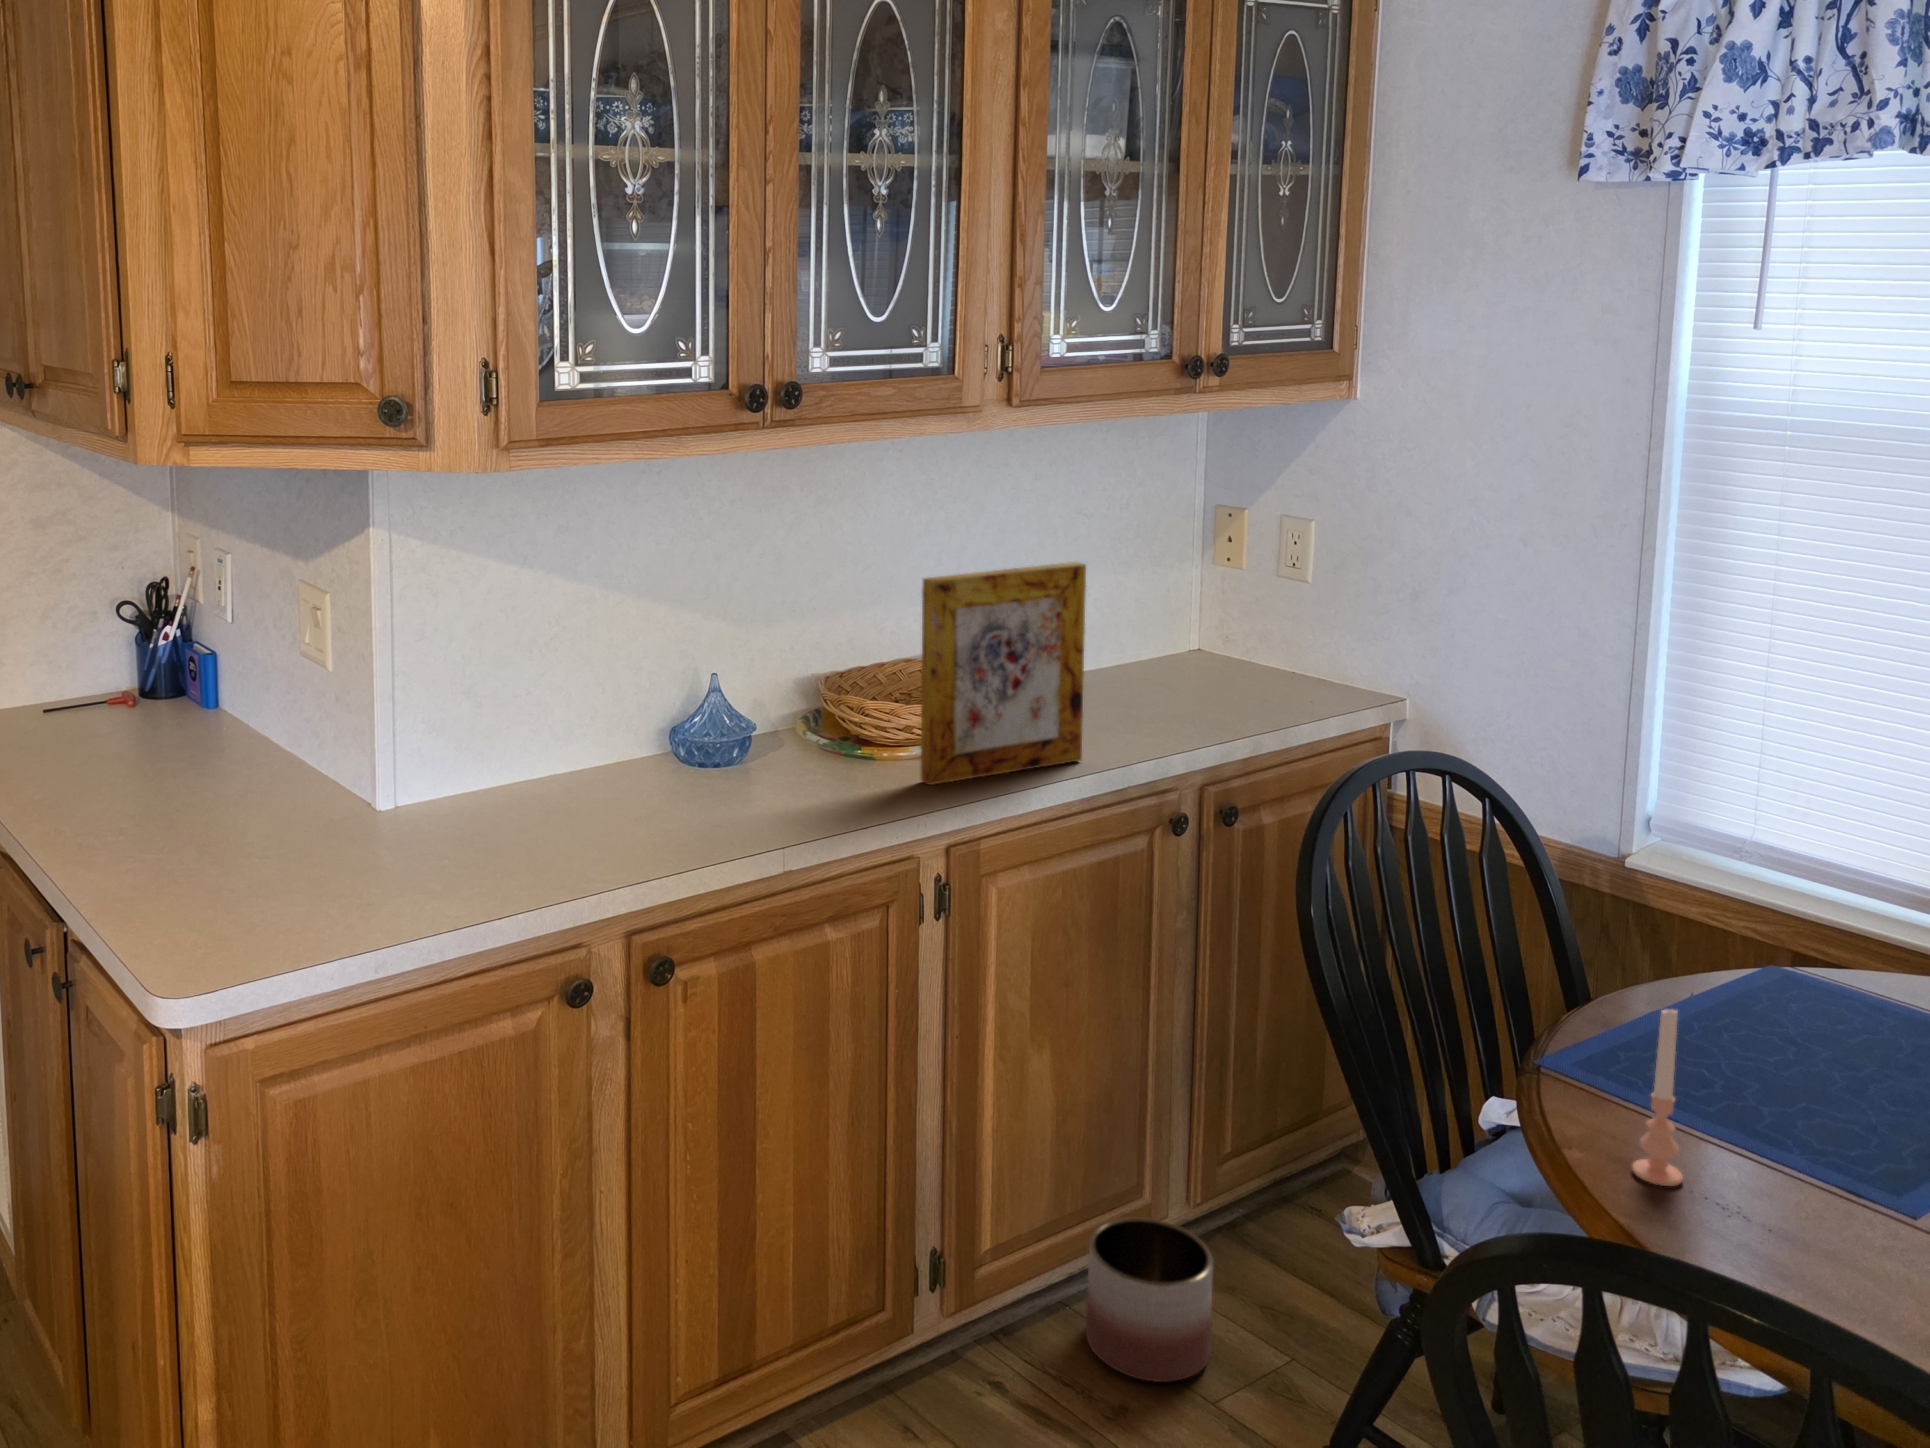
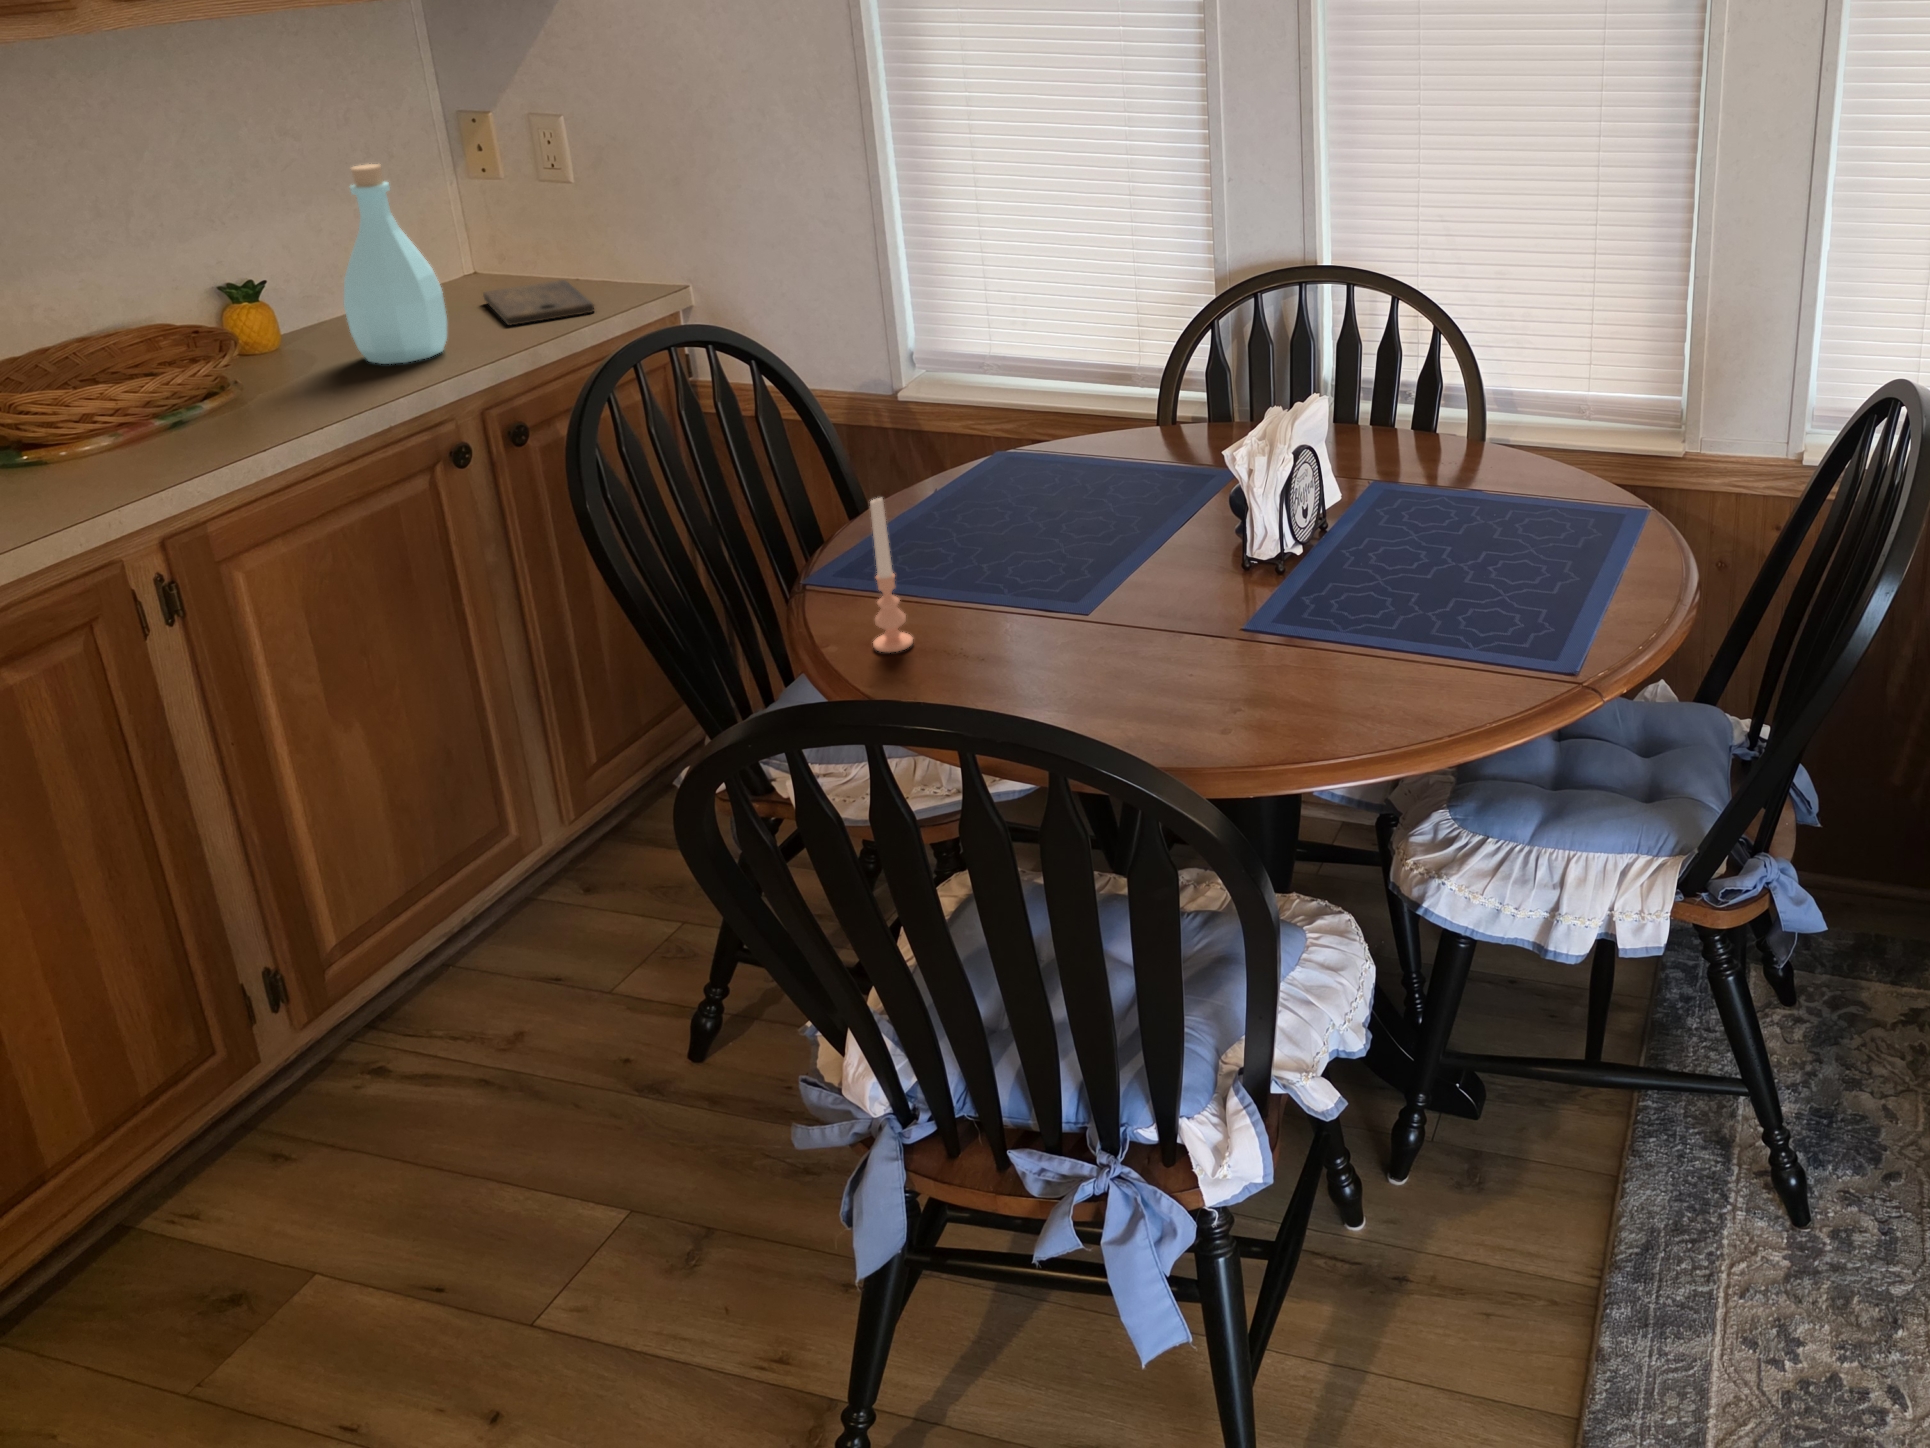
bottle: none [1107,549,1192,728] -> present [344,164,447,364]
picture frame: present [921,562,1086,785] -> none [43,186,324,475]
cutting board: none [1214,671,1320,711] -> present [483,280,594,325]
planter: present [1086,1218,1213,1382] -> none [453,849,600,1005]

